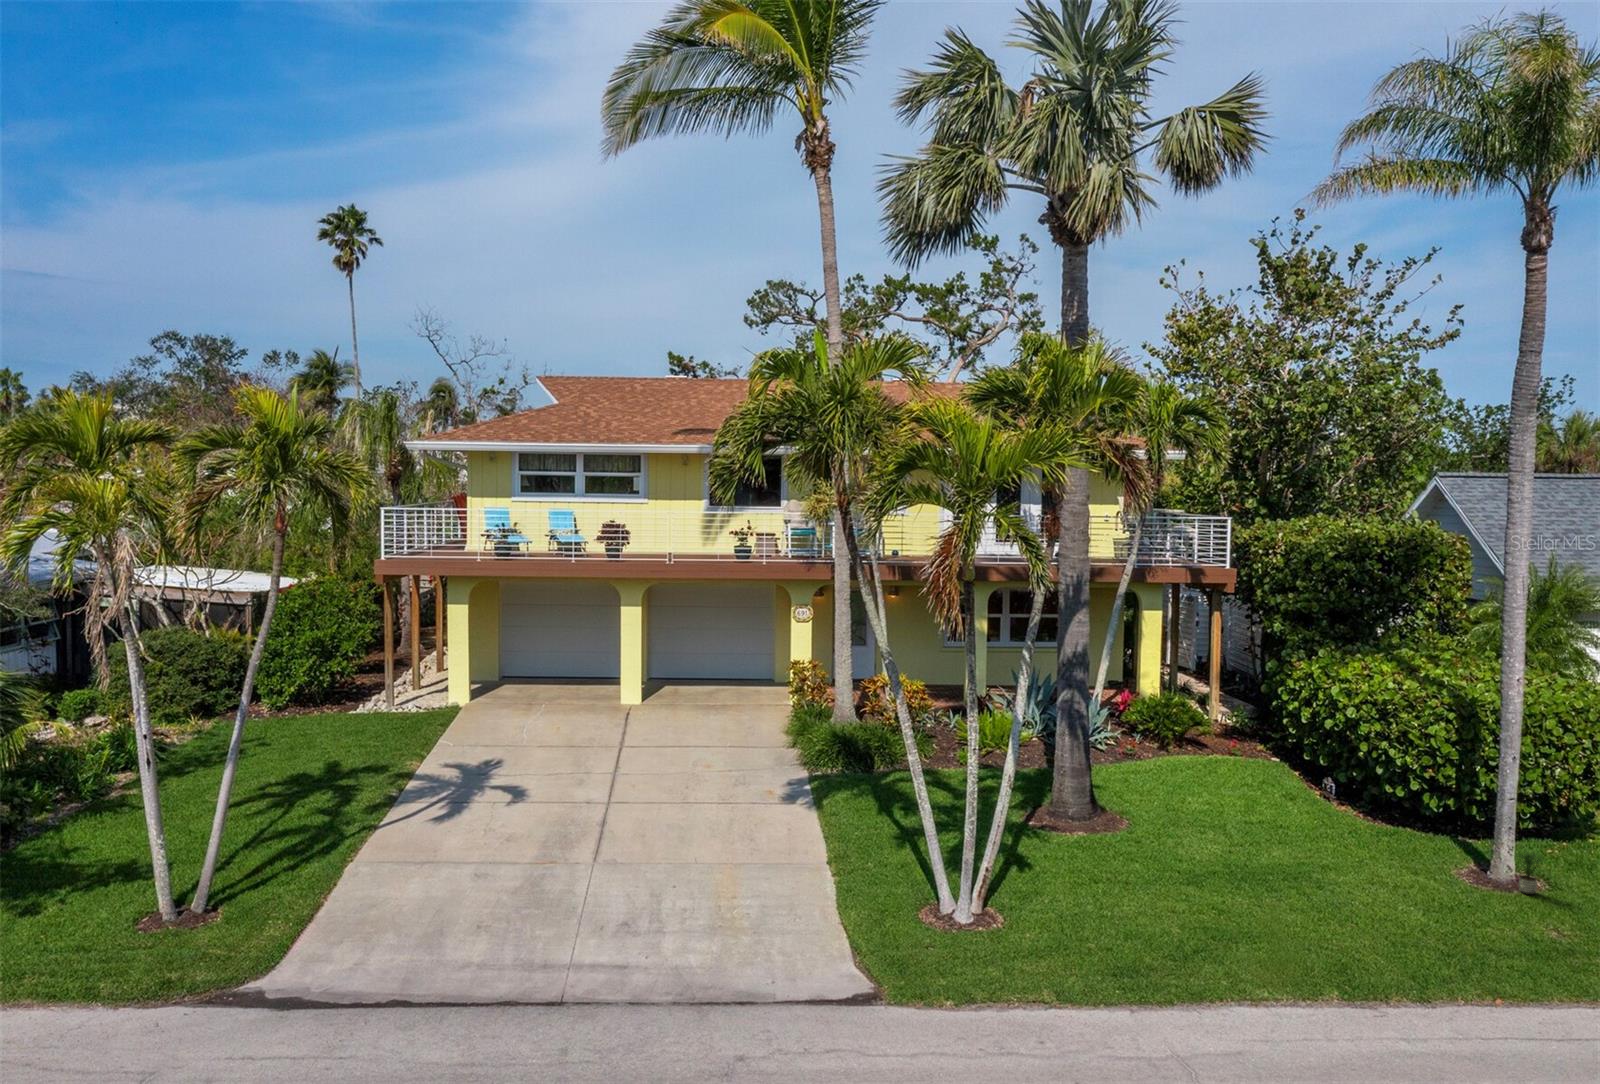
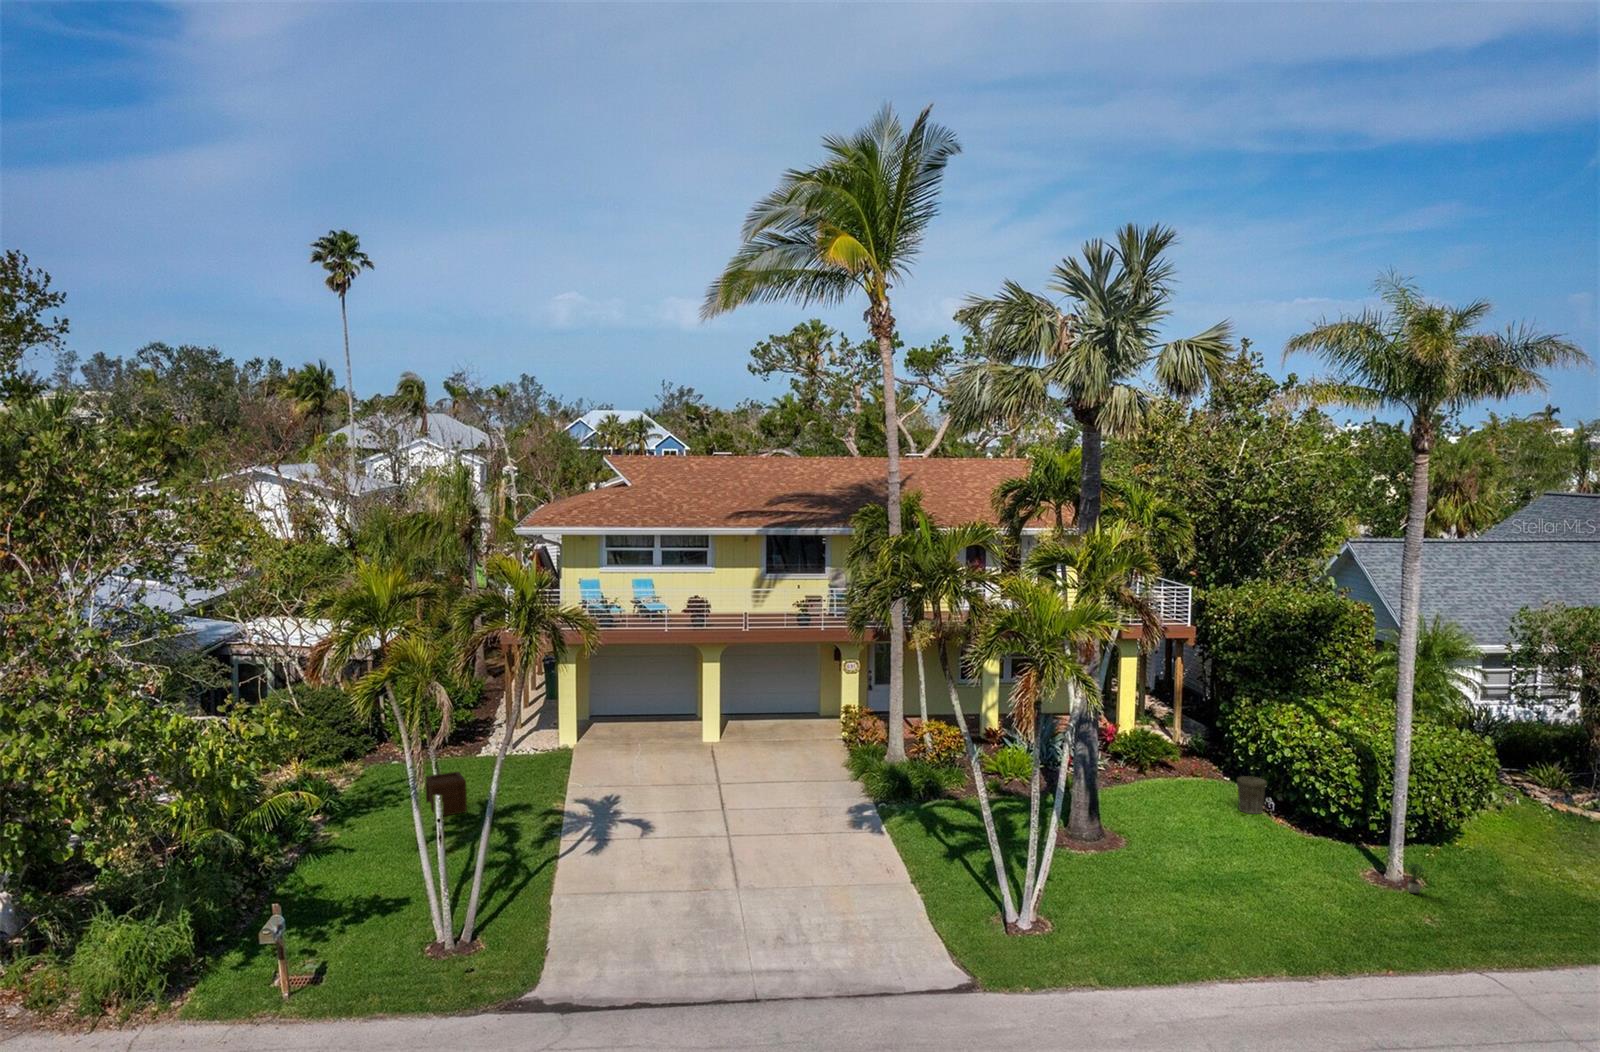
wooden crate: none [251,720,298,774] -> present [426,772,467,816]
trash can: none [1285,747,1325,795] -> present [1237,776,1267,814]

